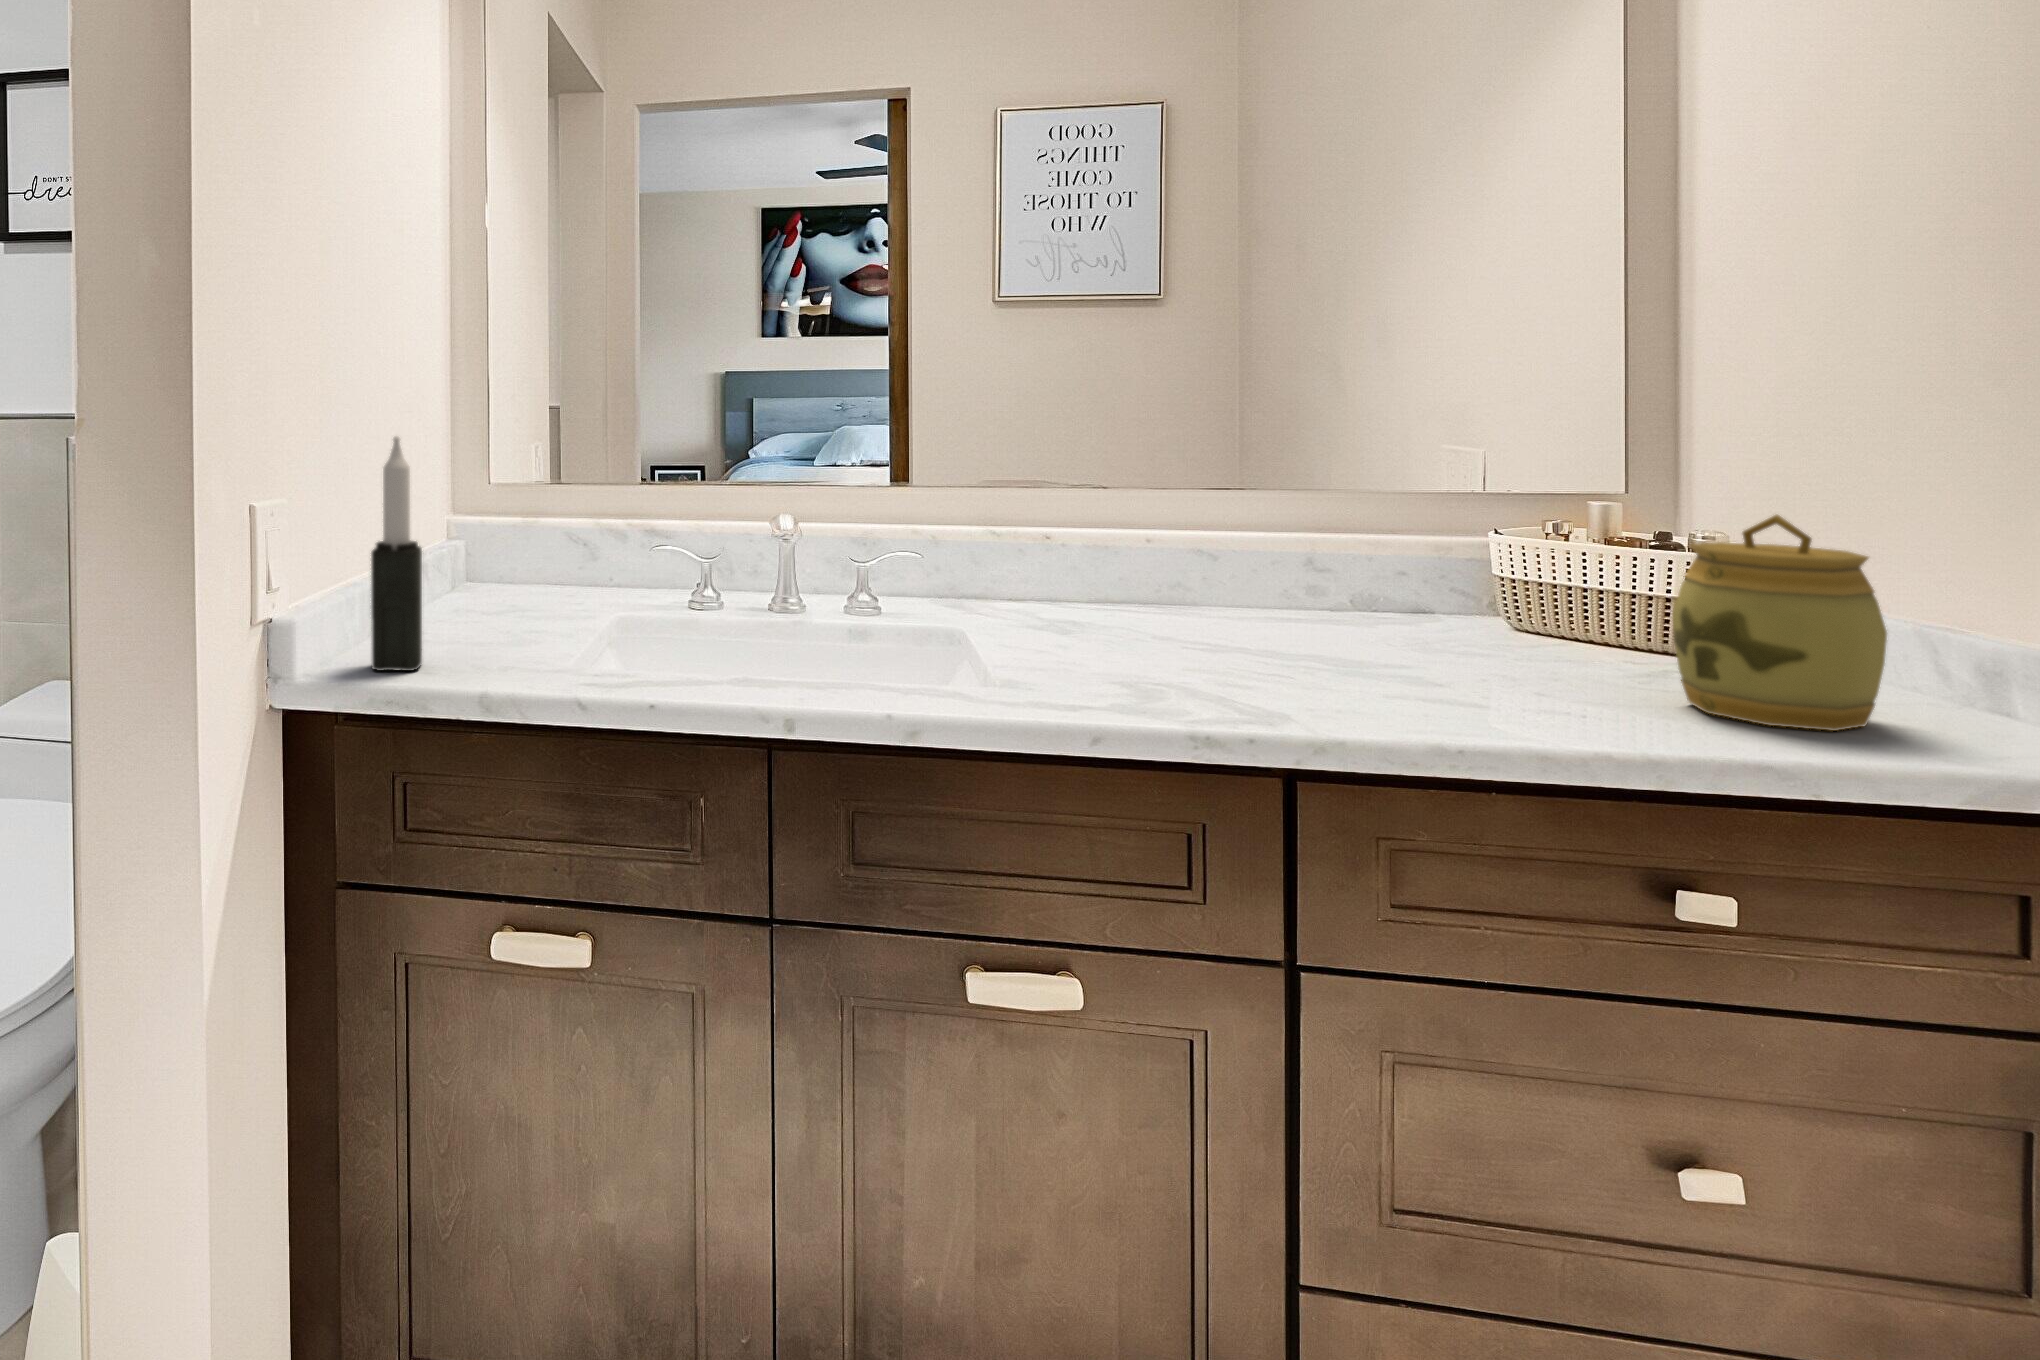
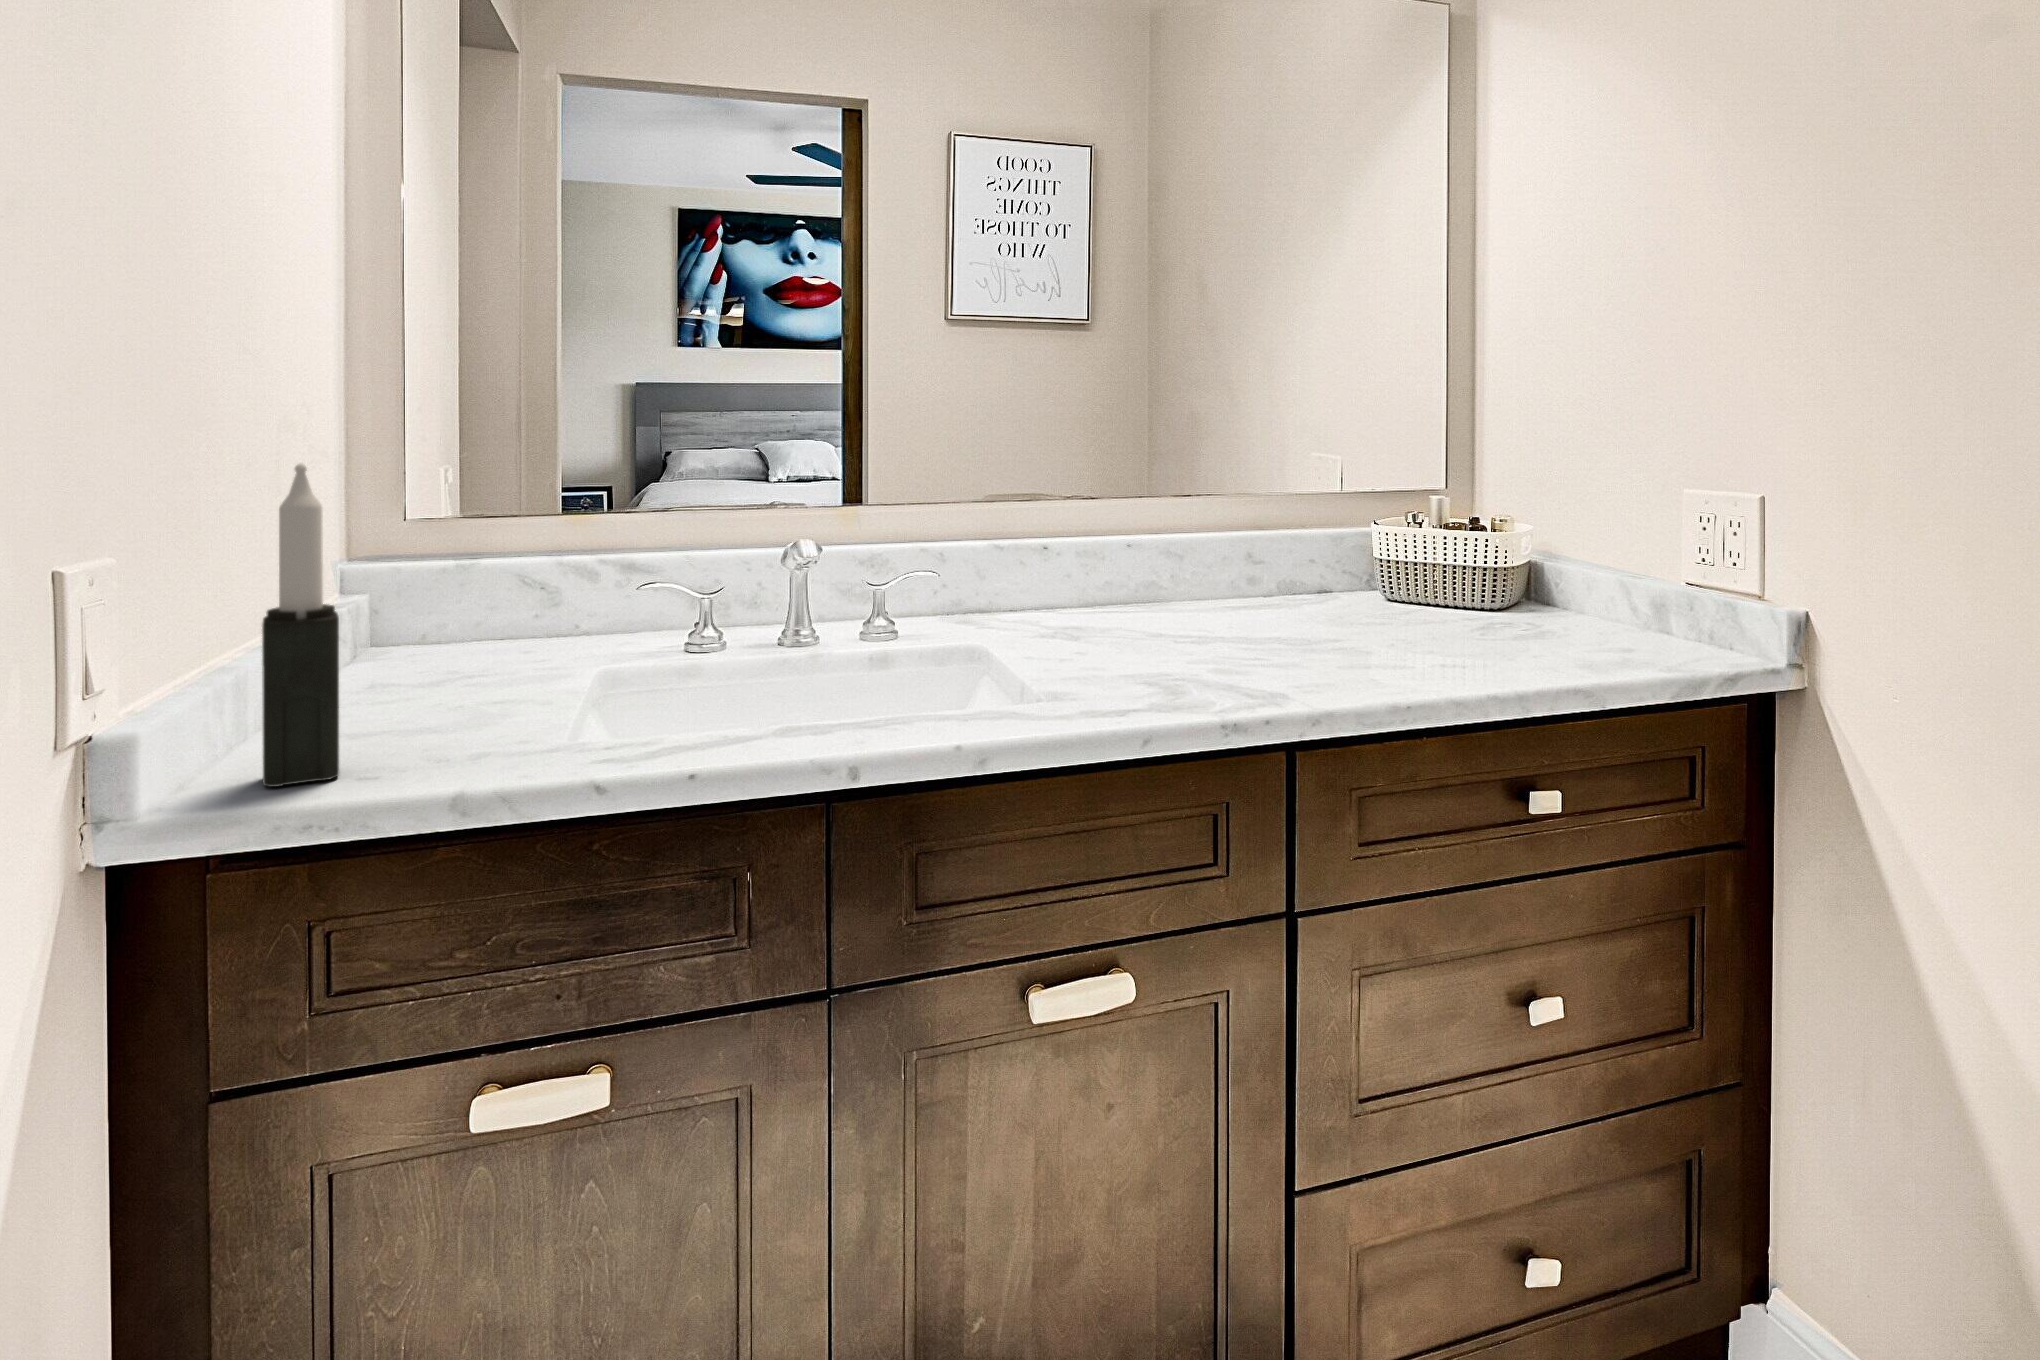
jar: present [1672,515,1887,731] -> none [1490,500,1611,657]

